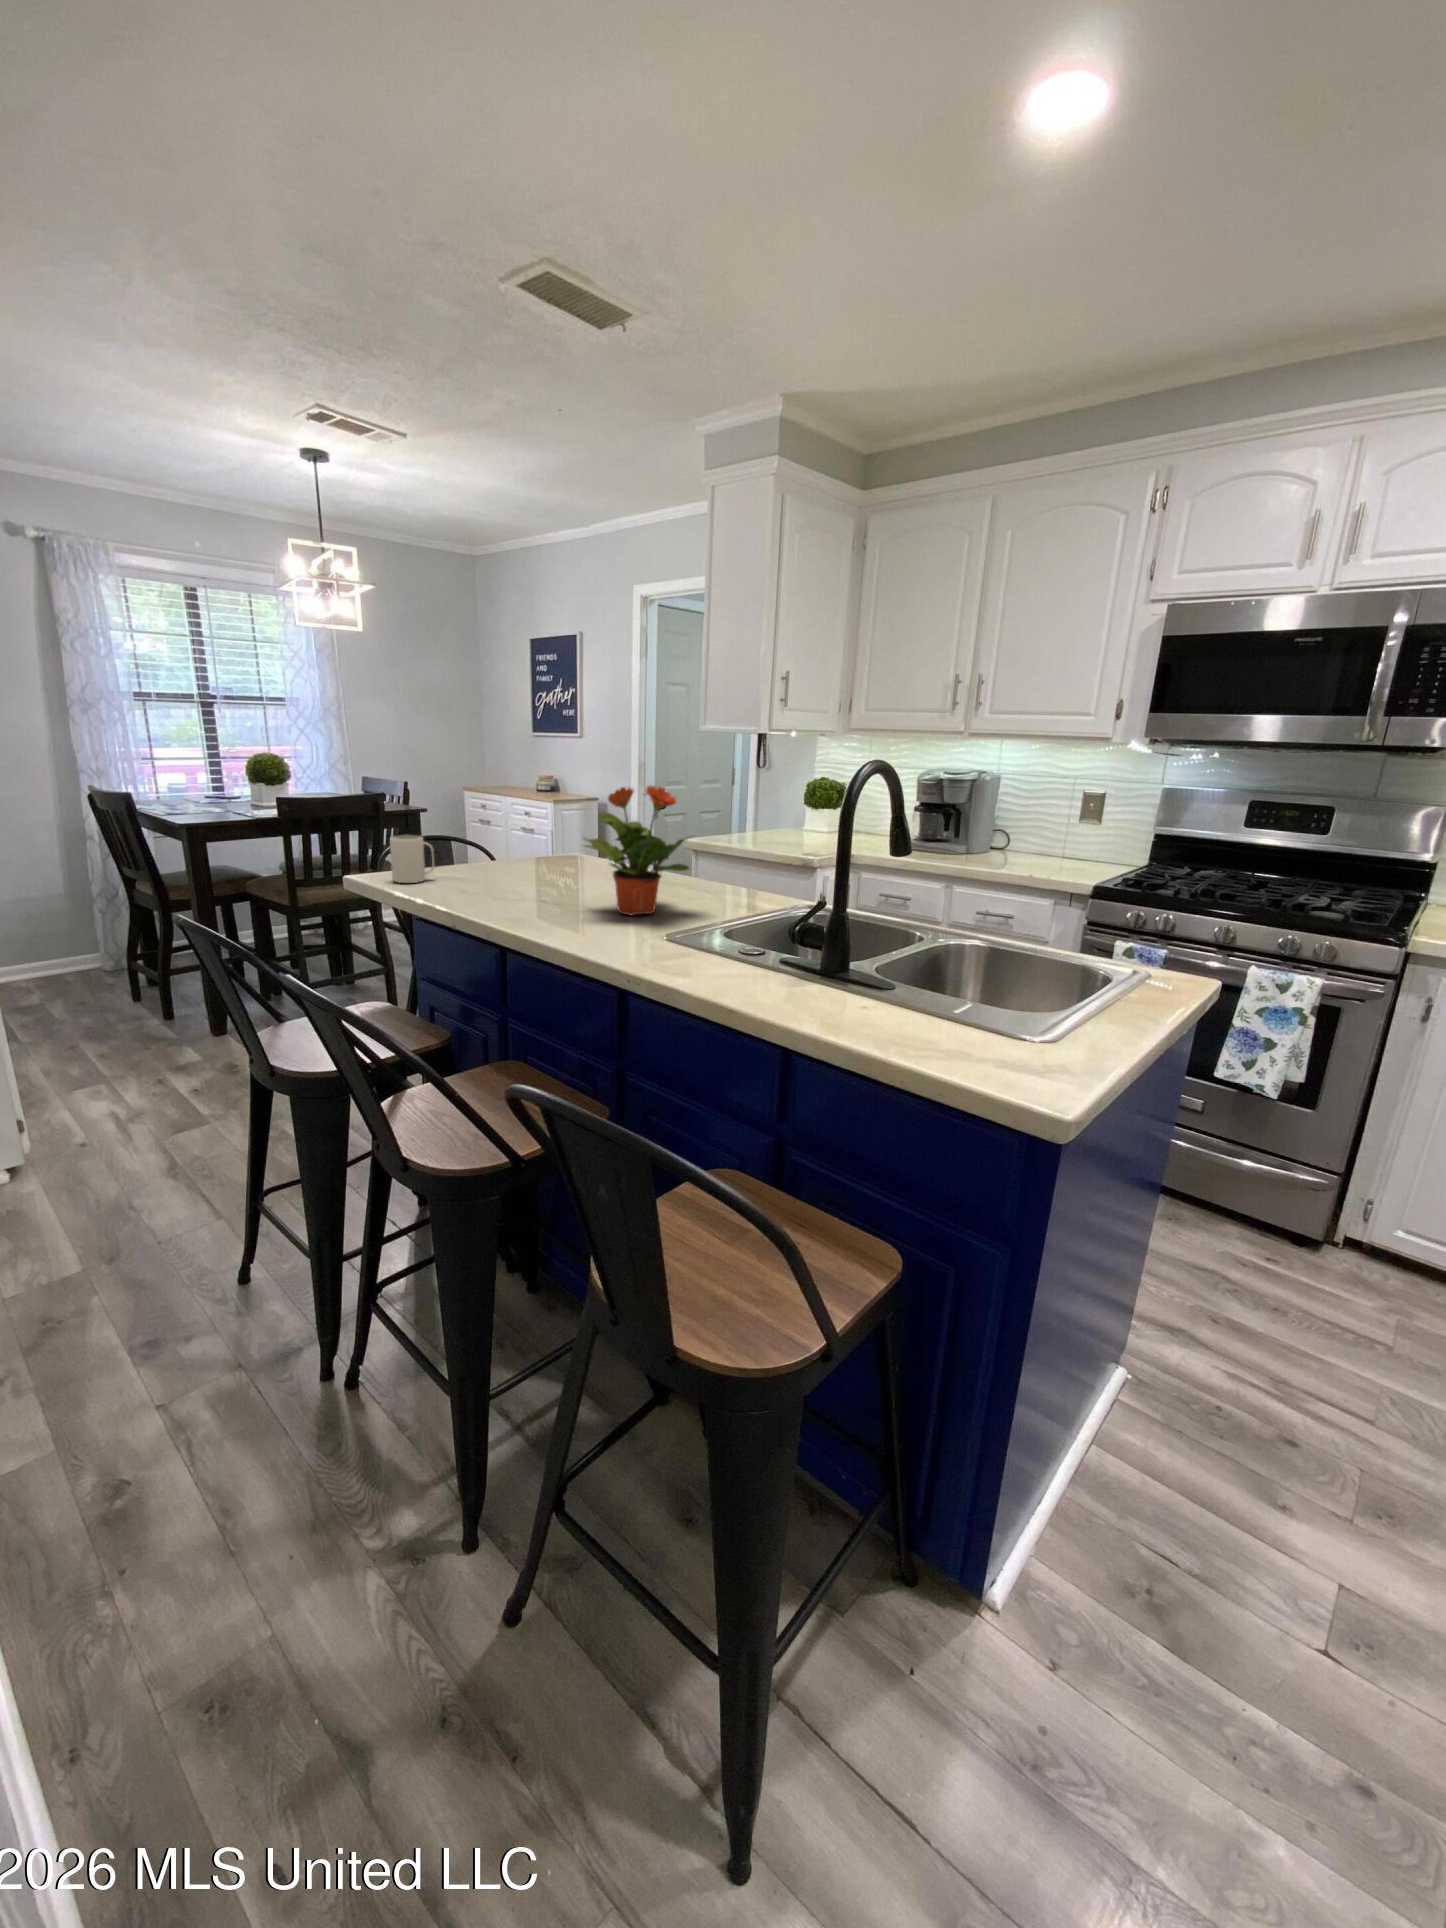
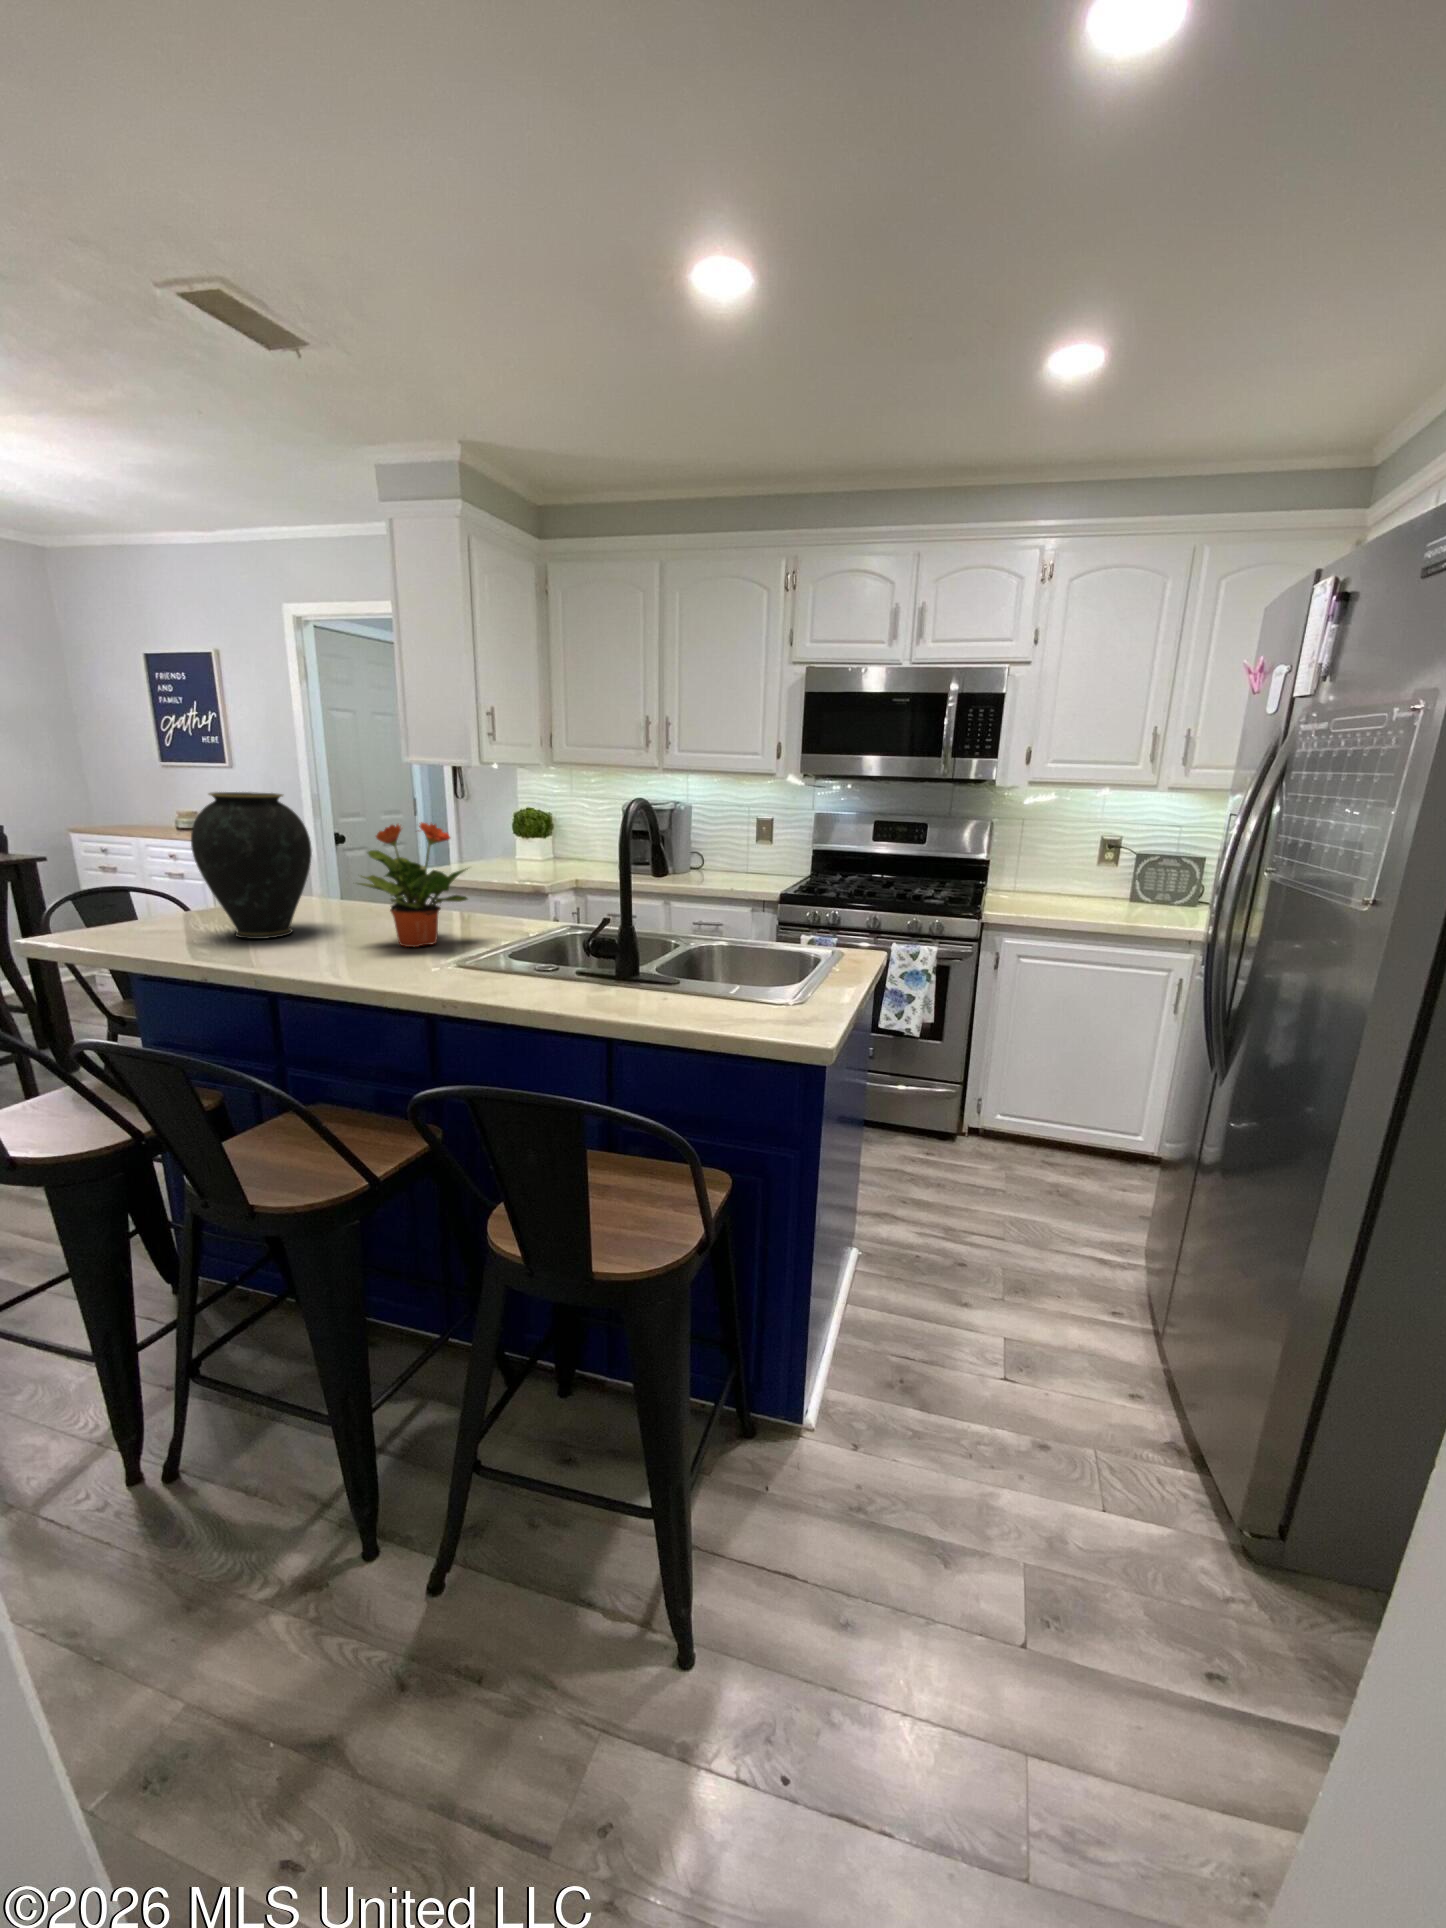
vase: none [460,753,561,894] -> present [191,792,312,939]
mug: present [390,835,434,883] -> none [92,885,155,938]

